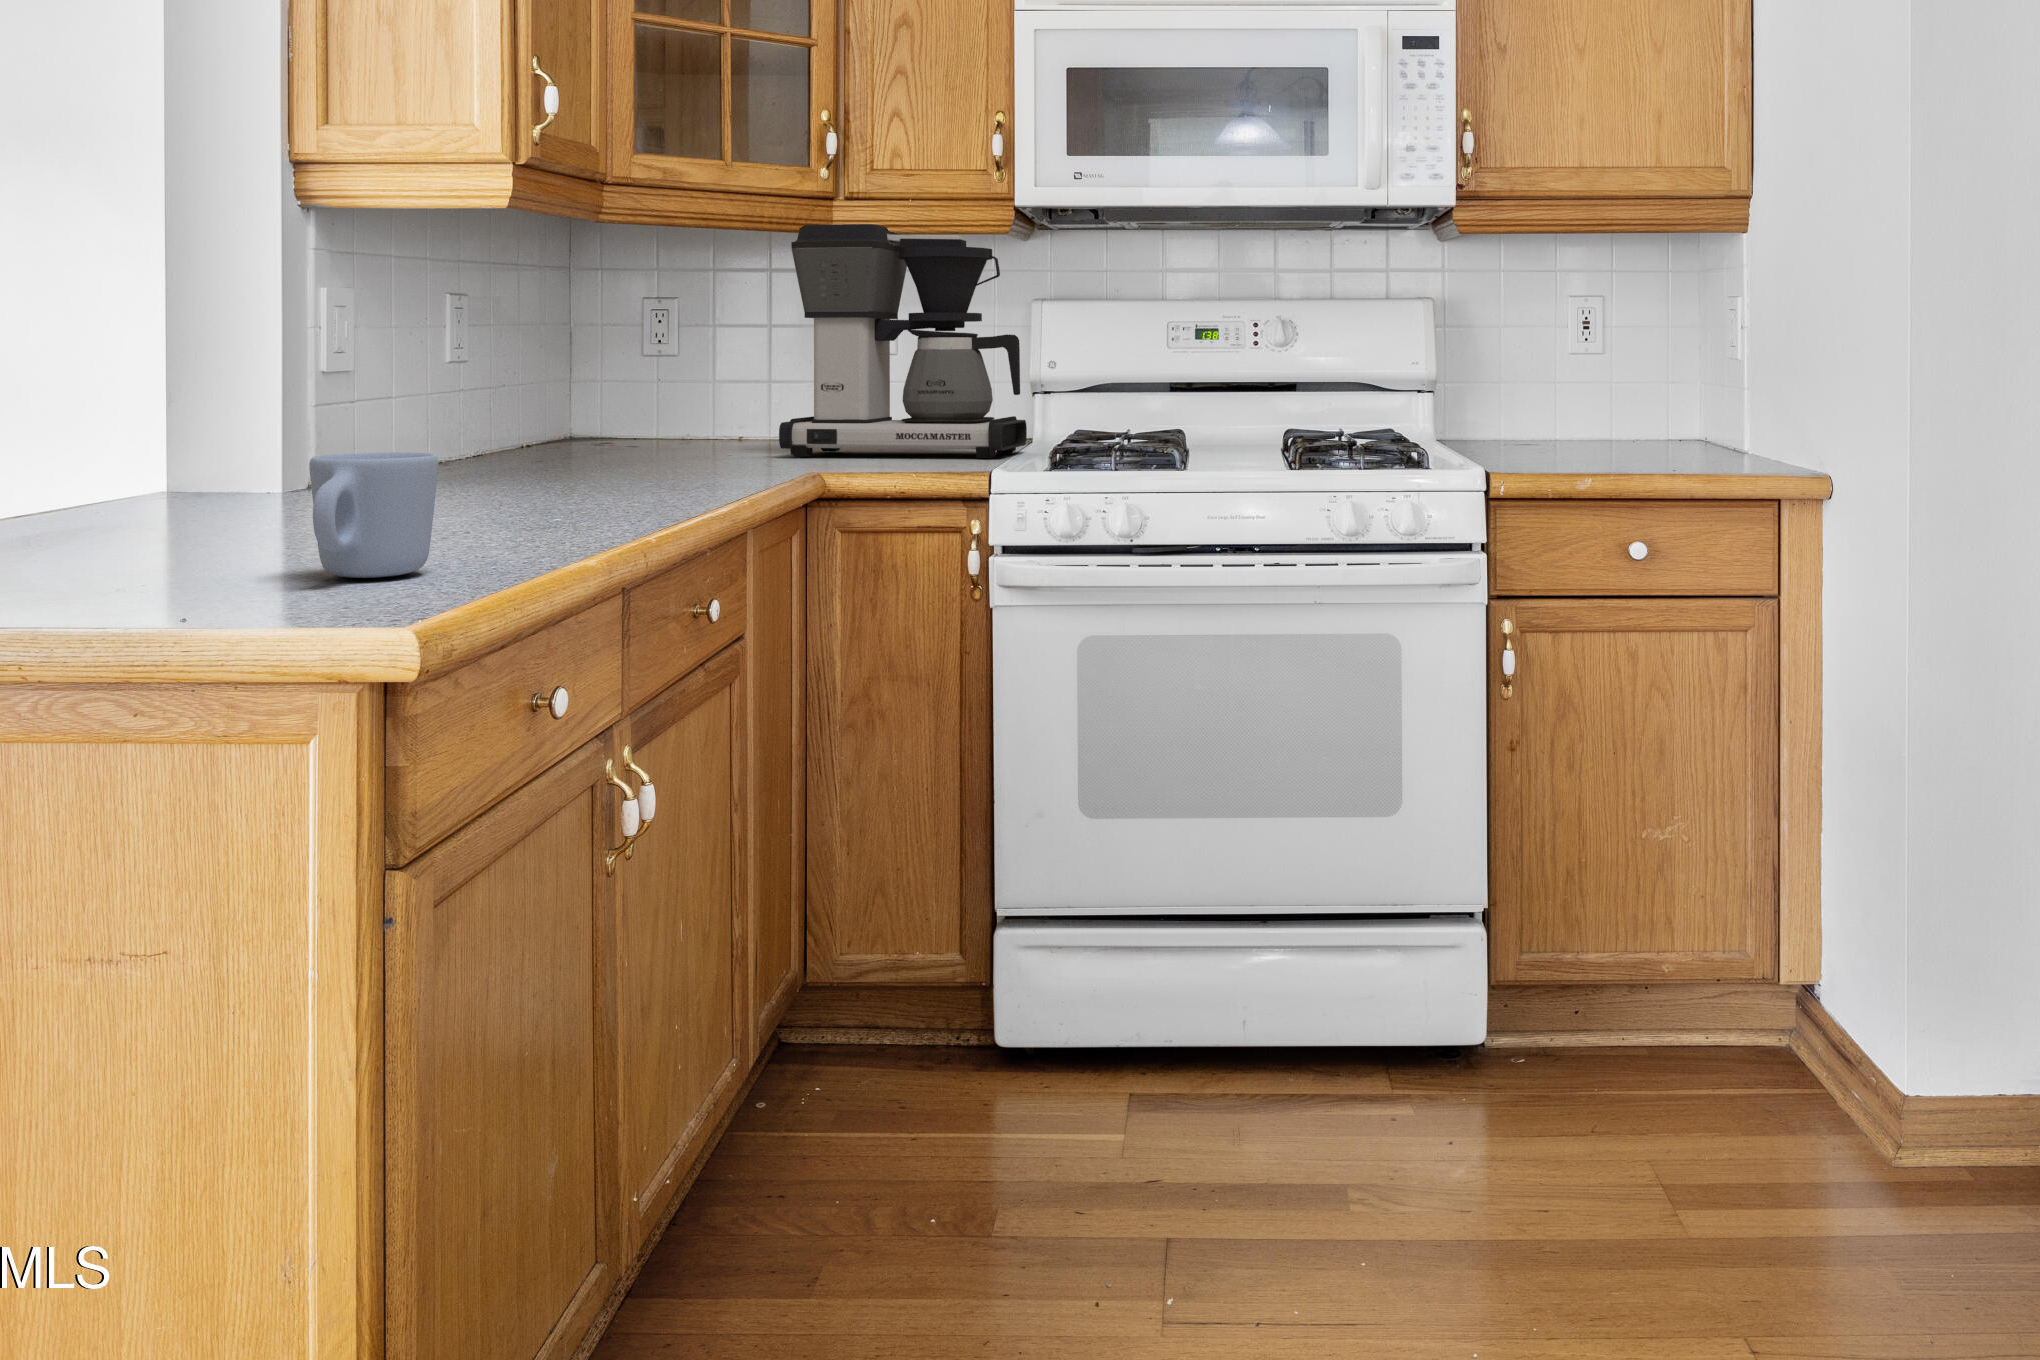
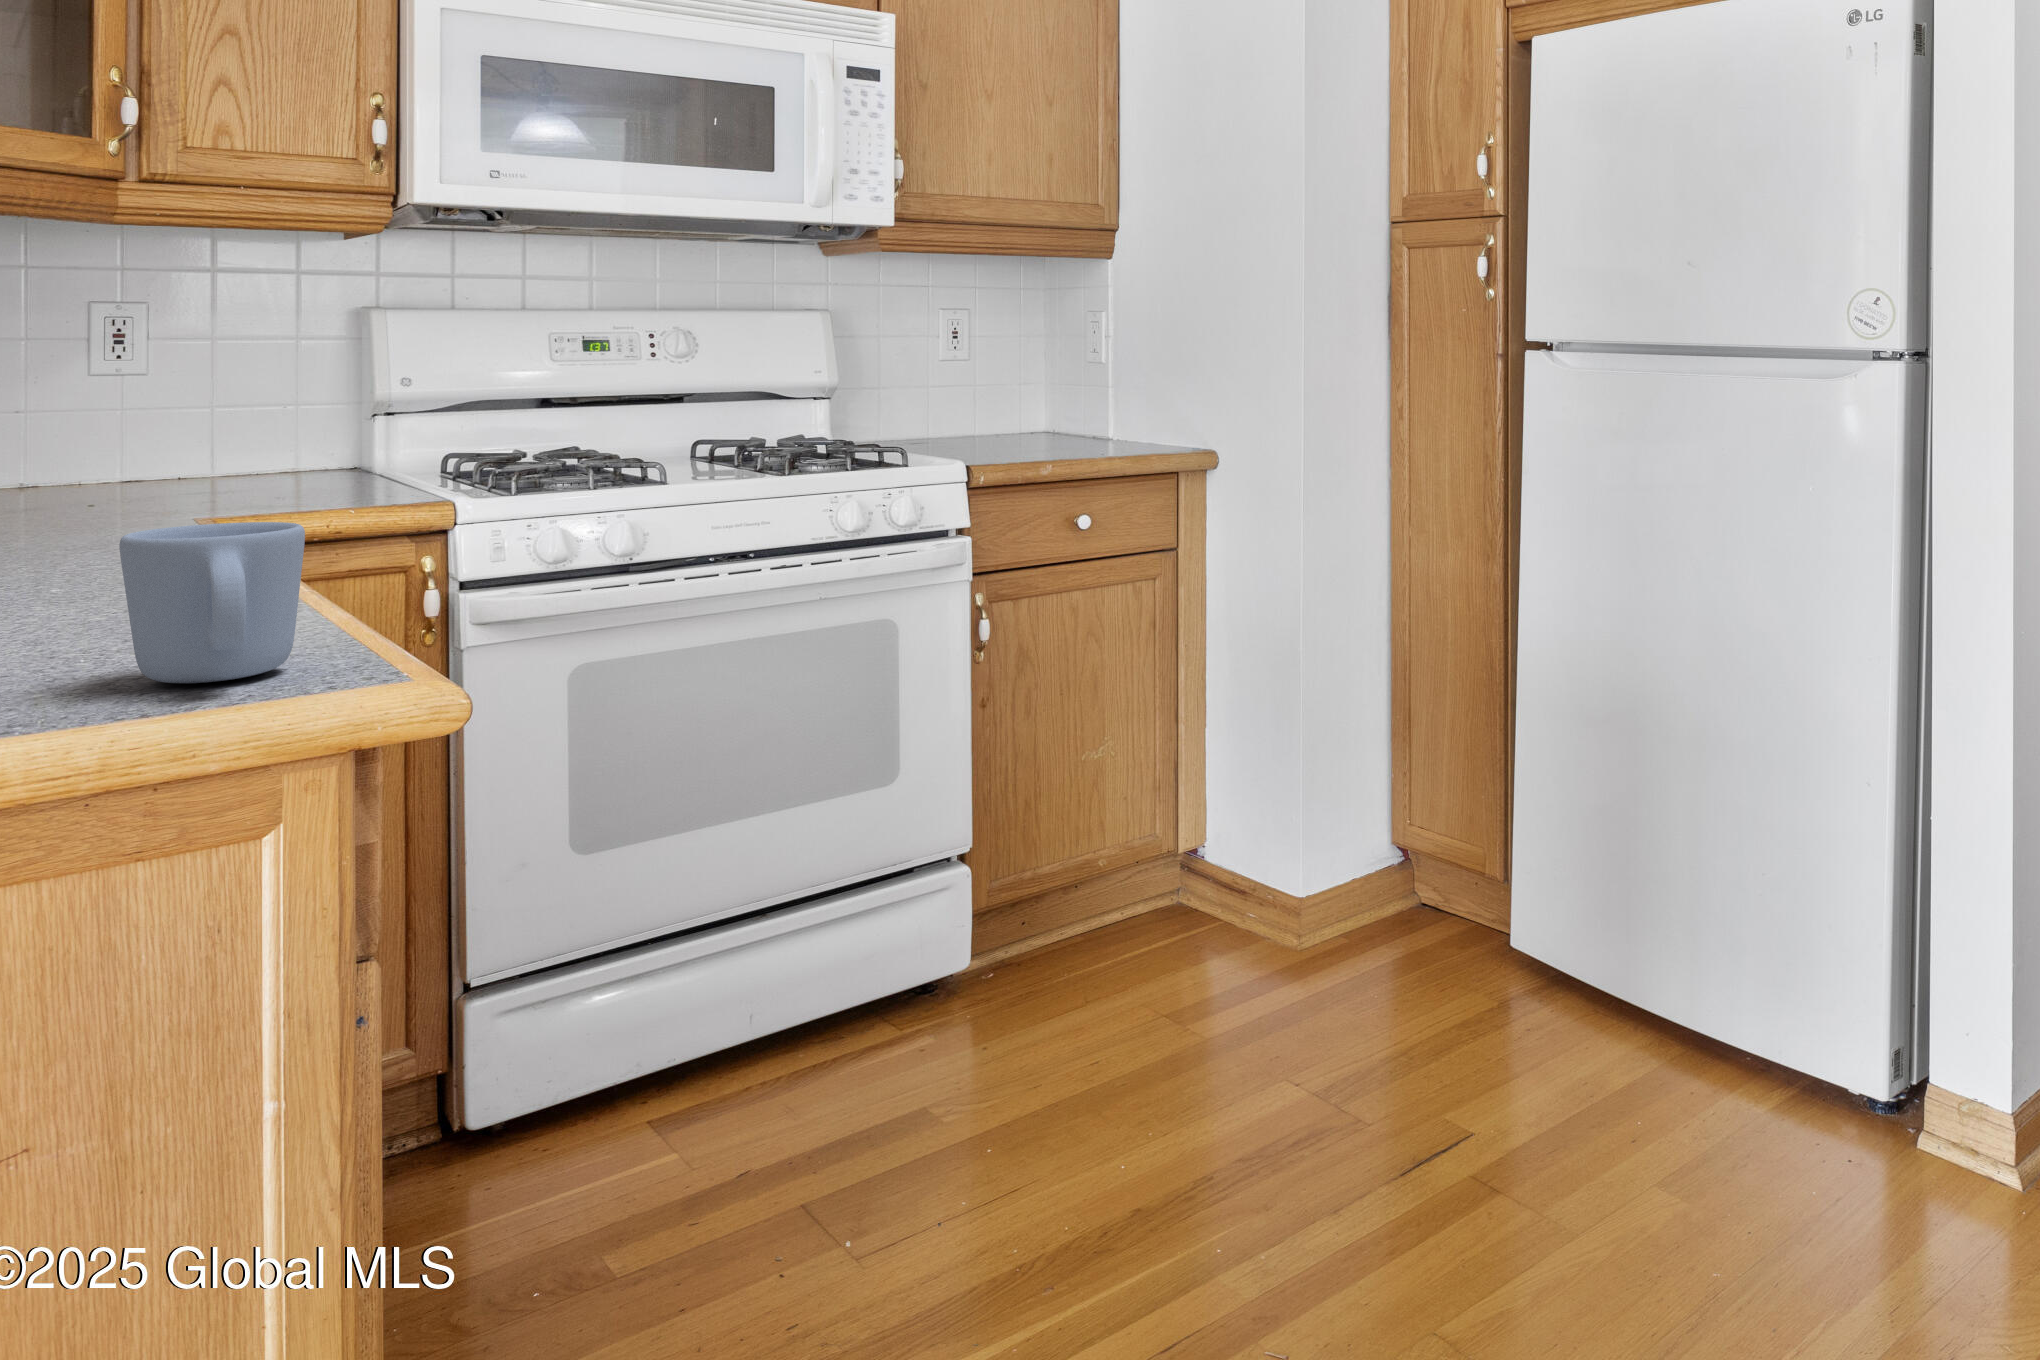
coffee maker: present [779,224,1027,458] -> none [45,208,402,503]

